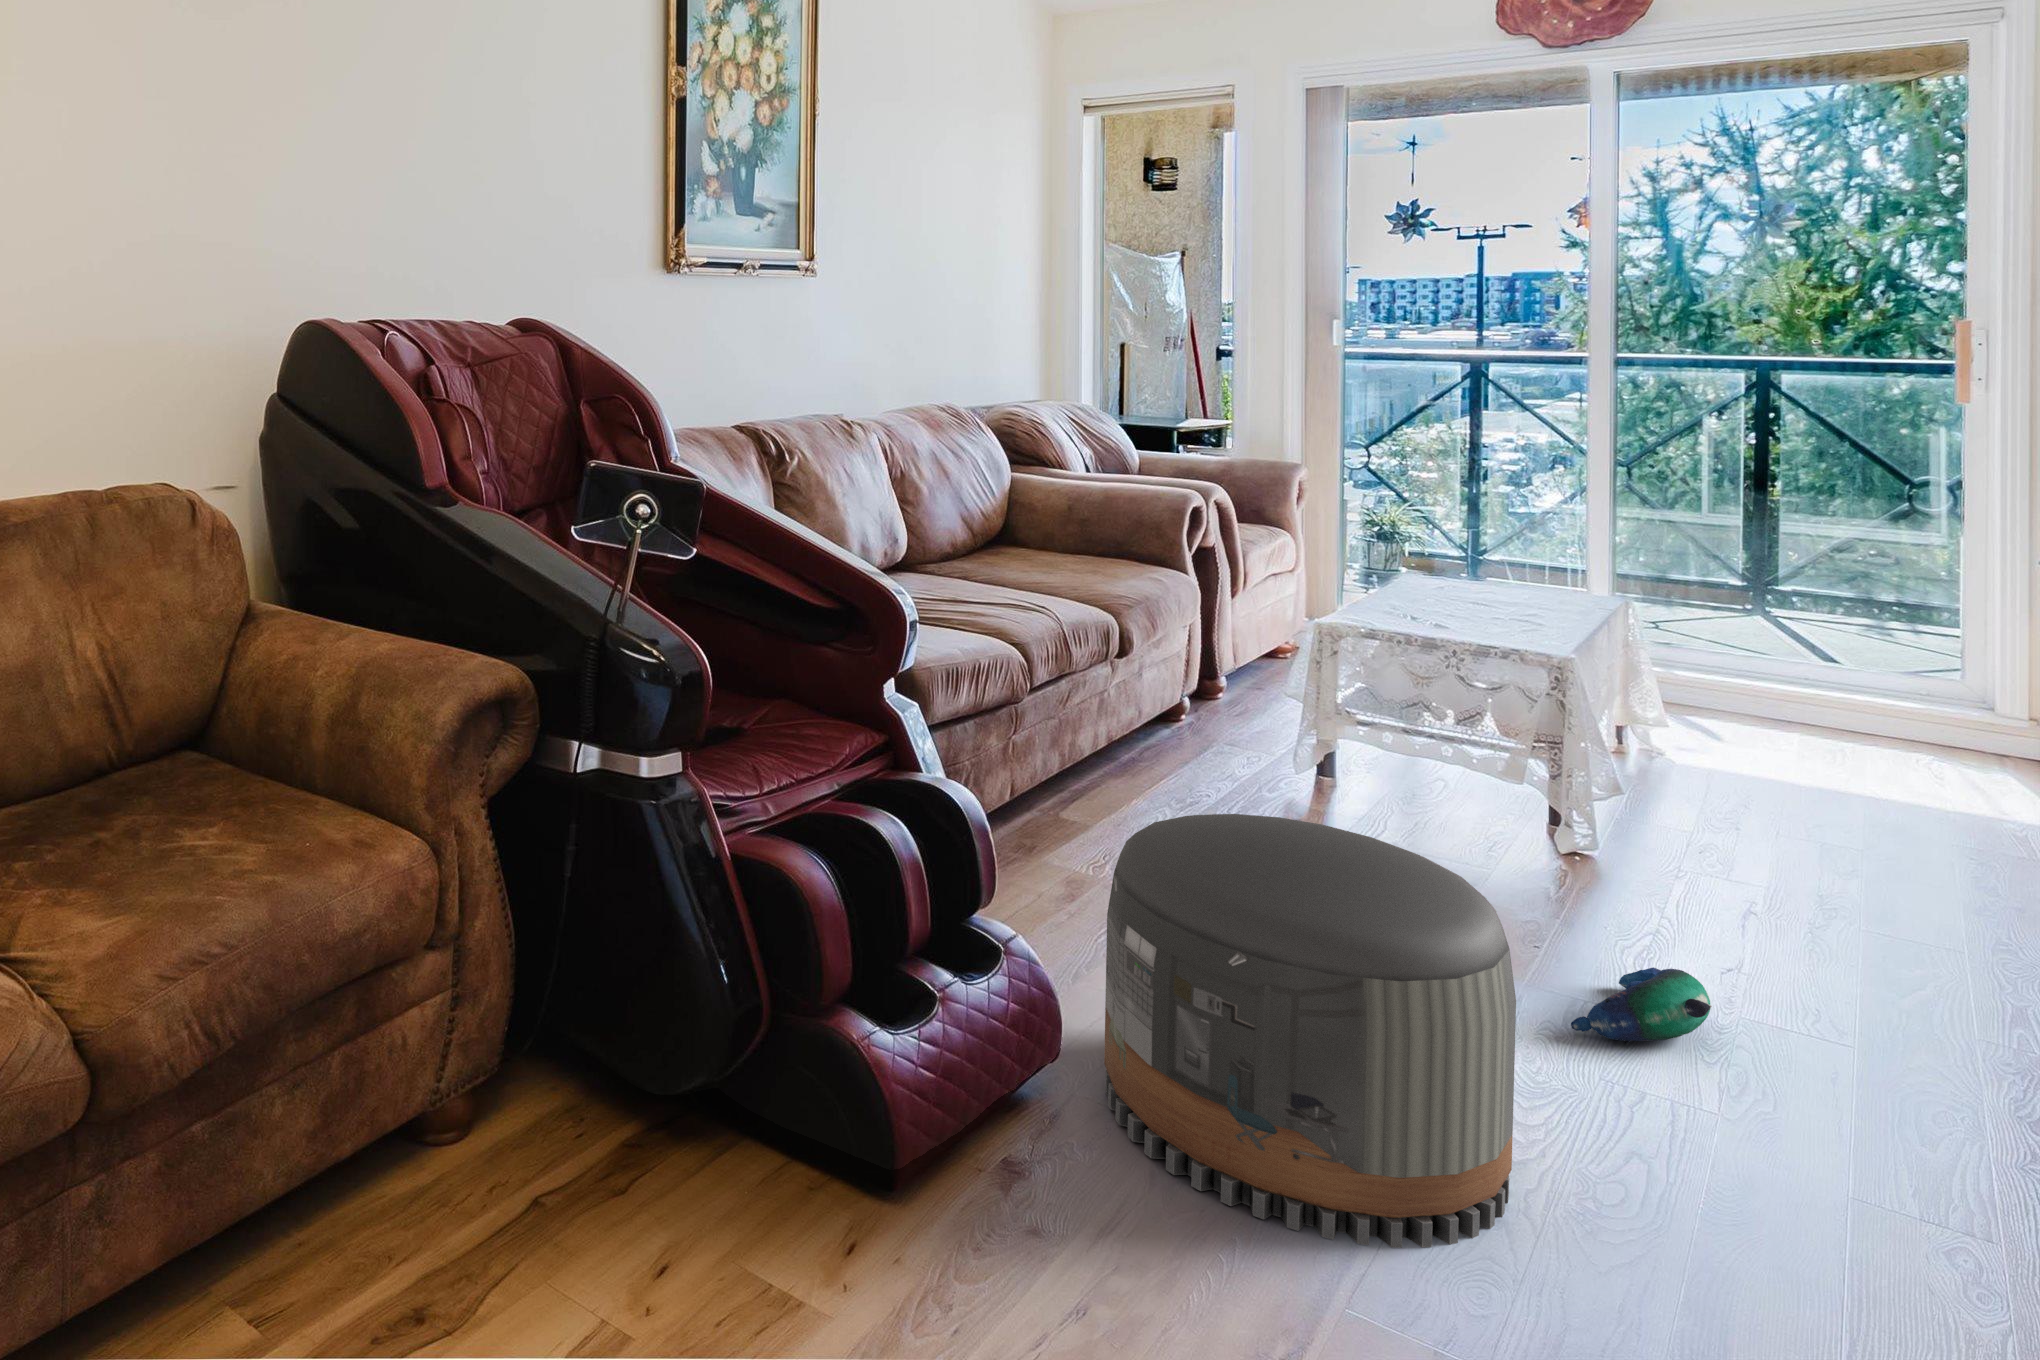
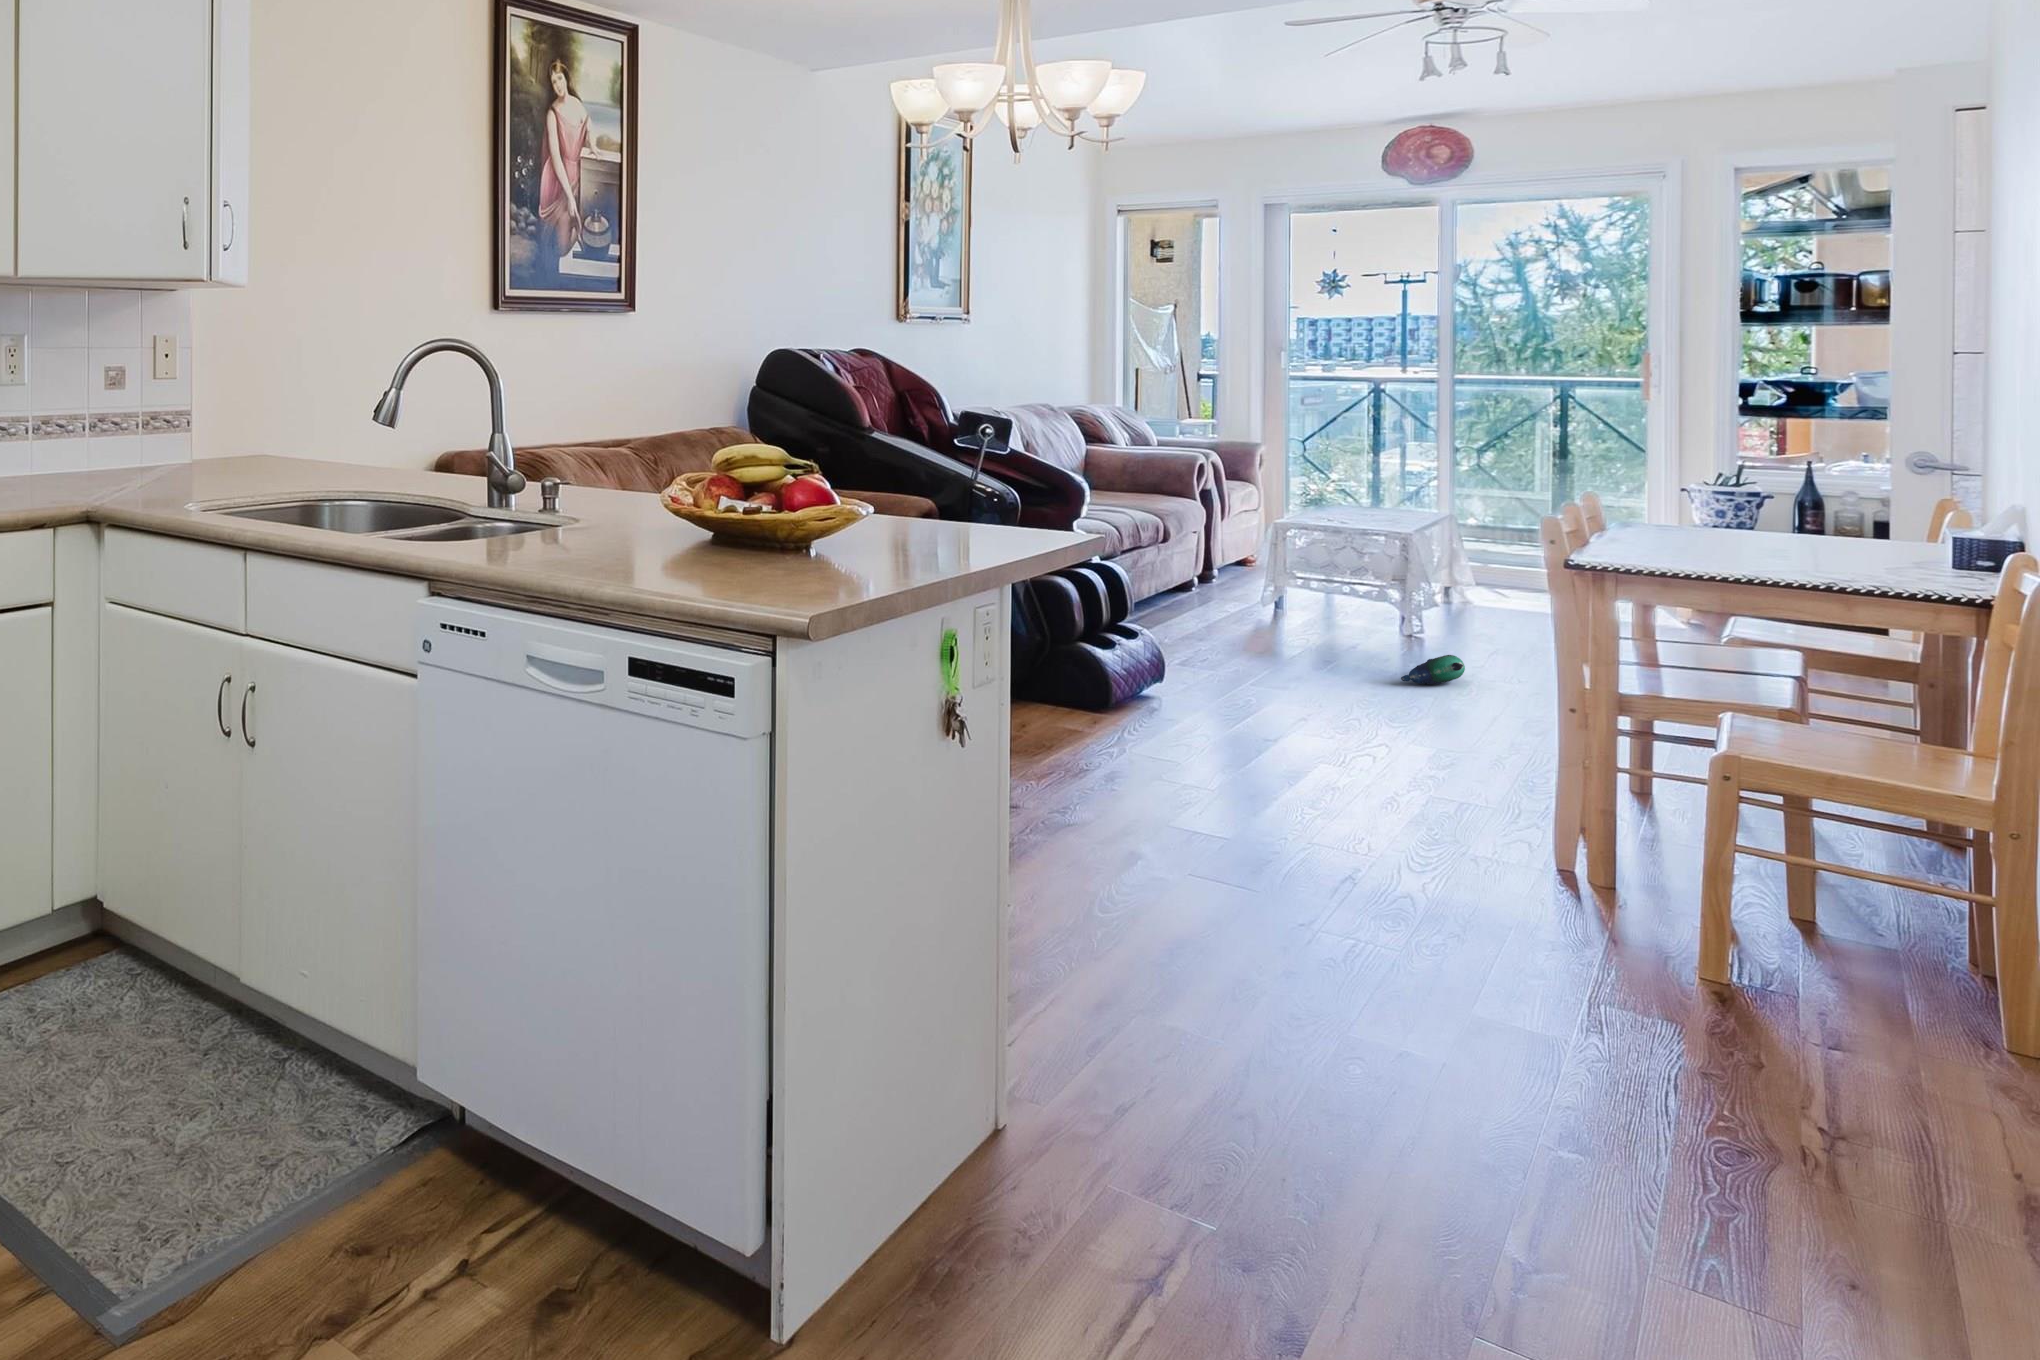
pouf: present [1104,814,1516,1248] -> none [1190,576,1369,727]

